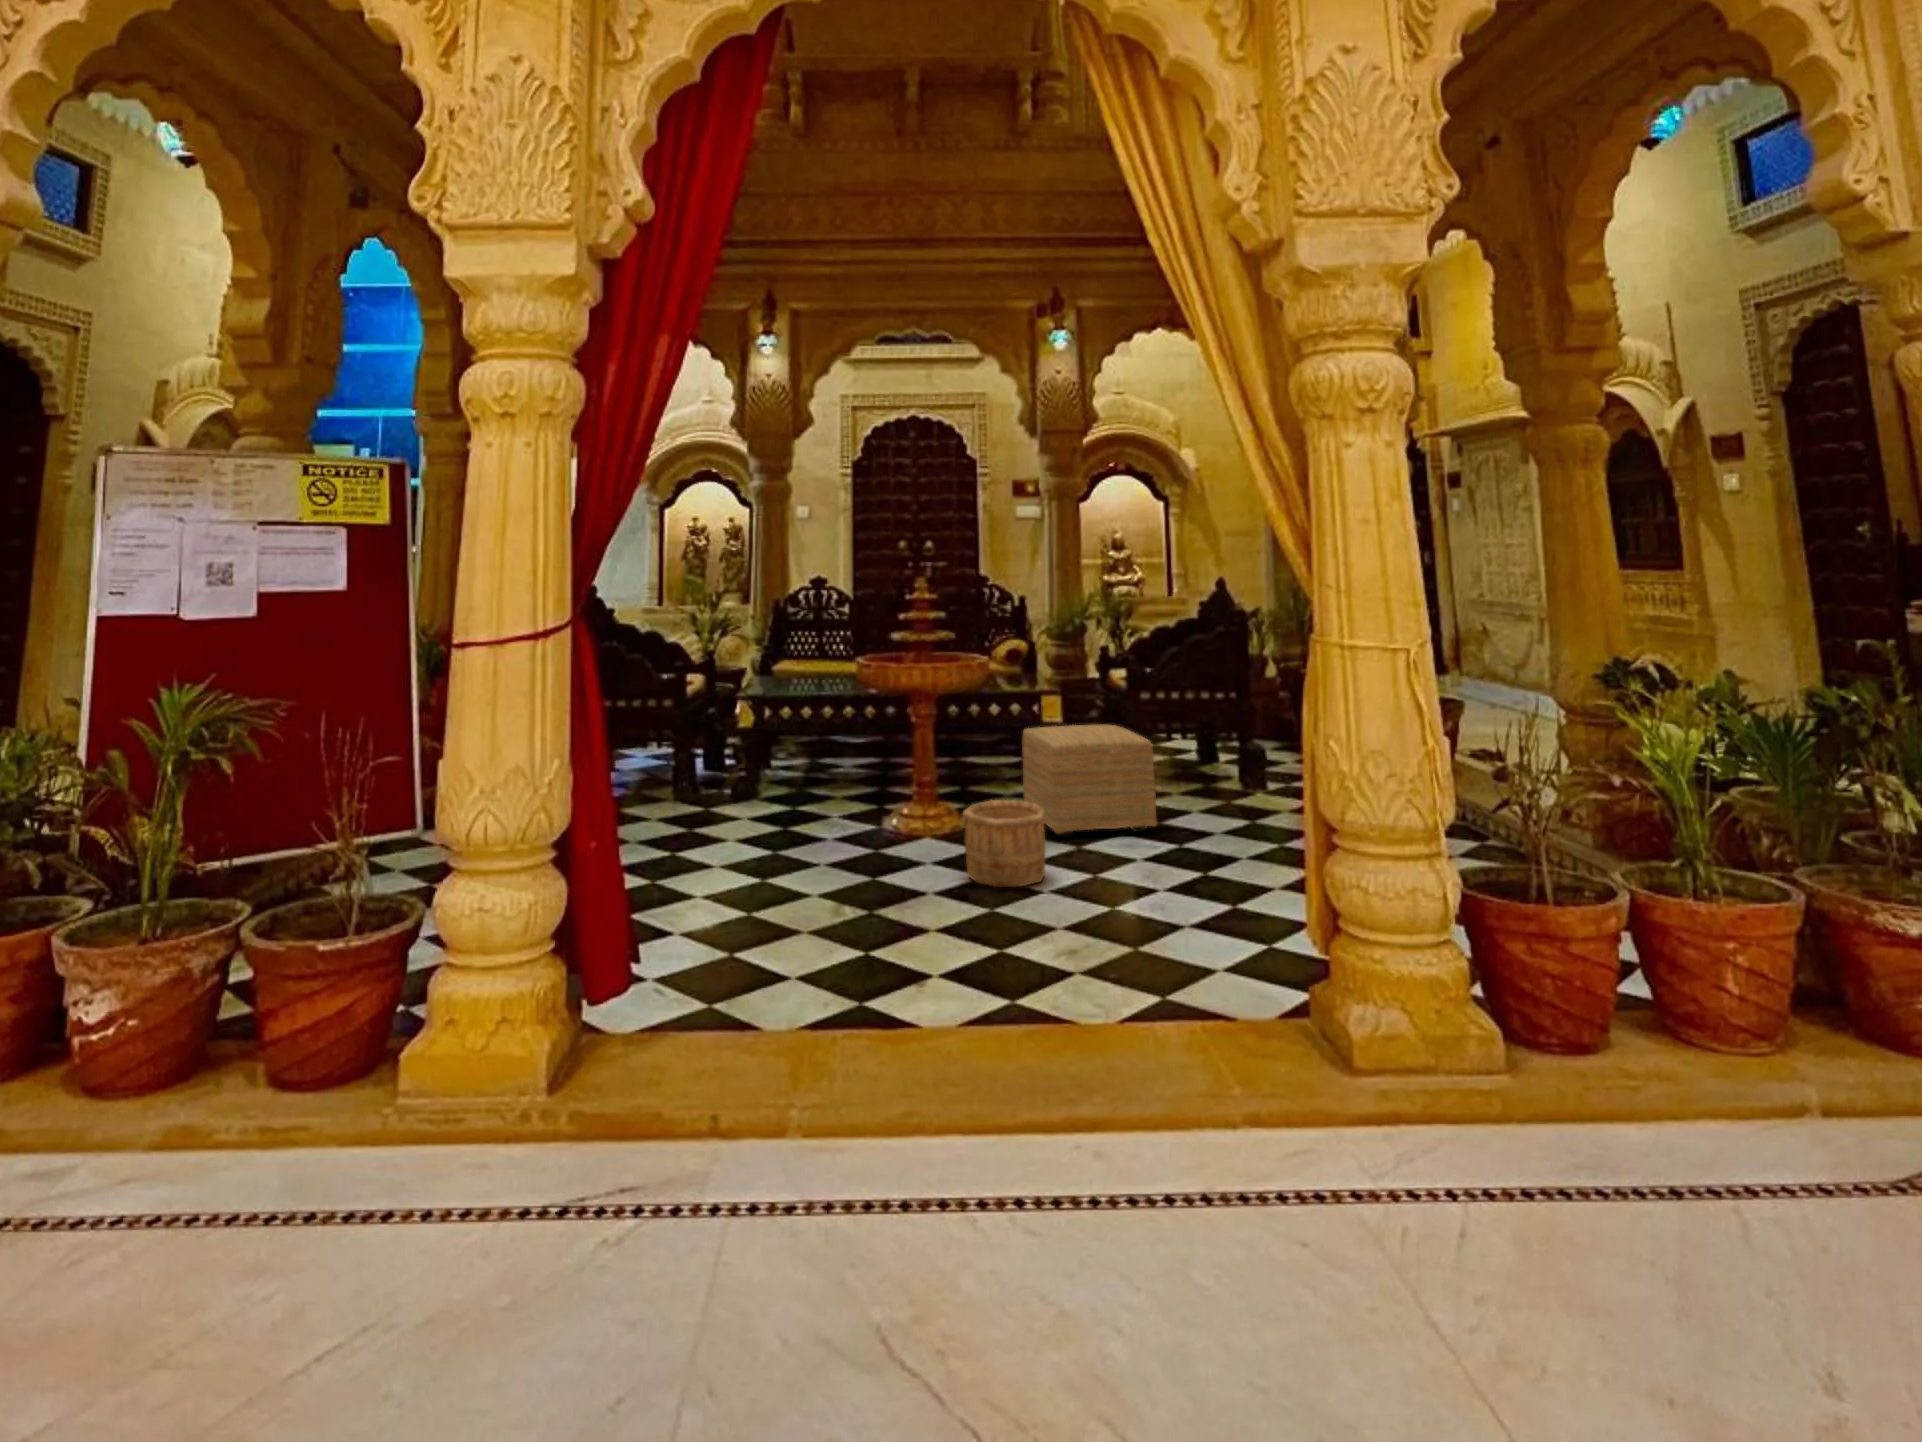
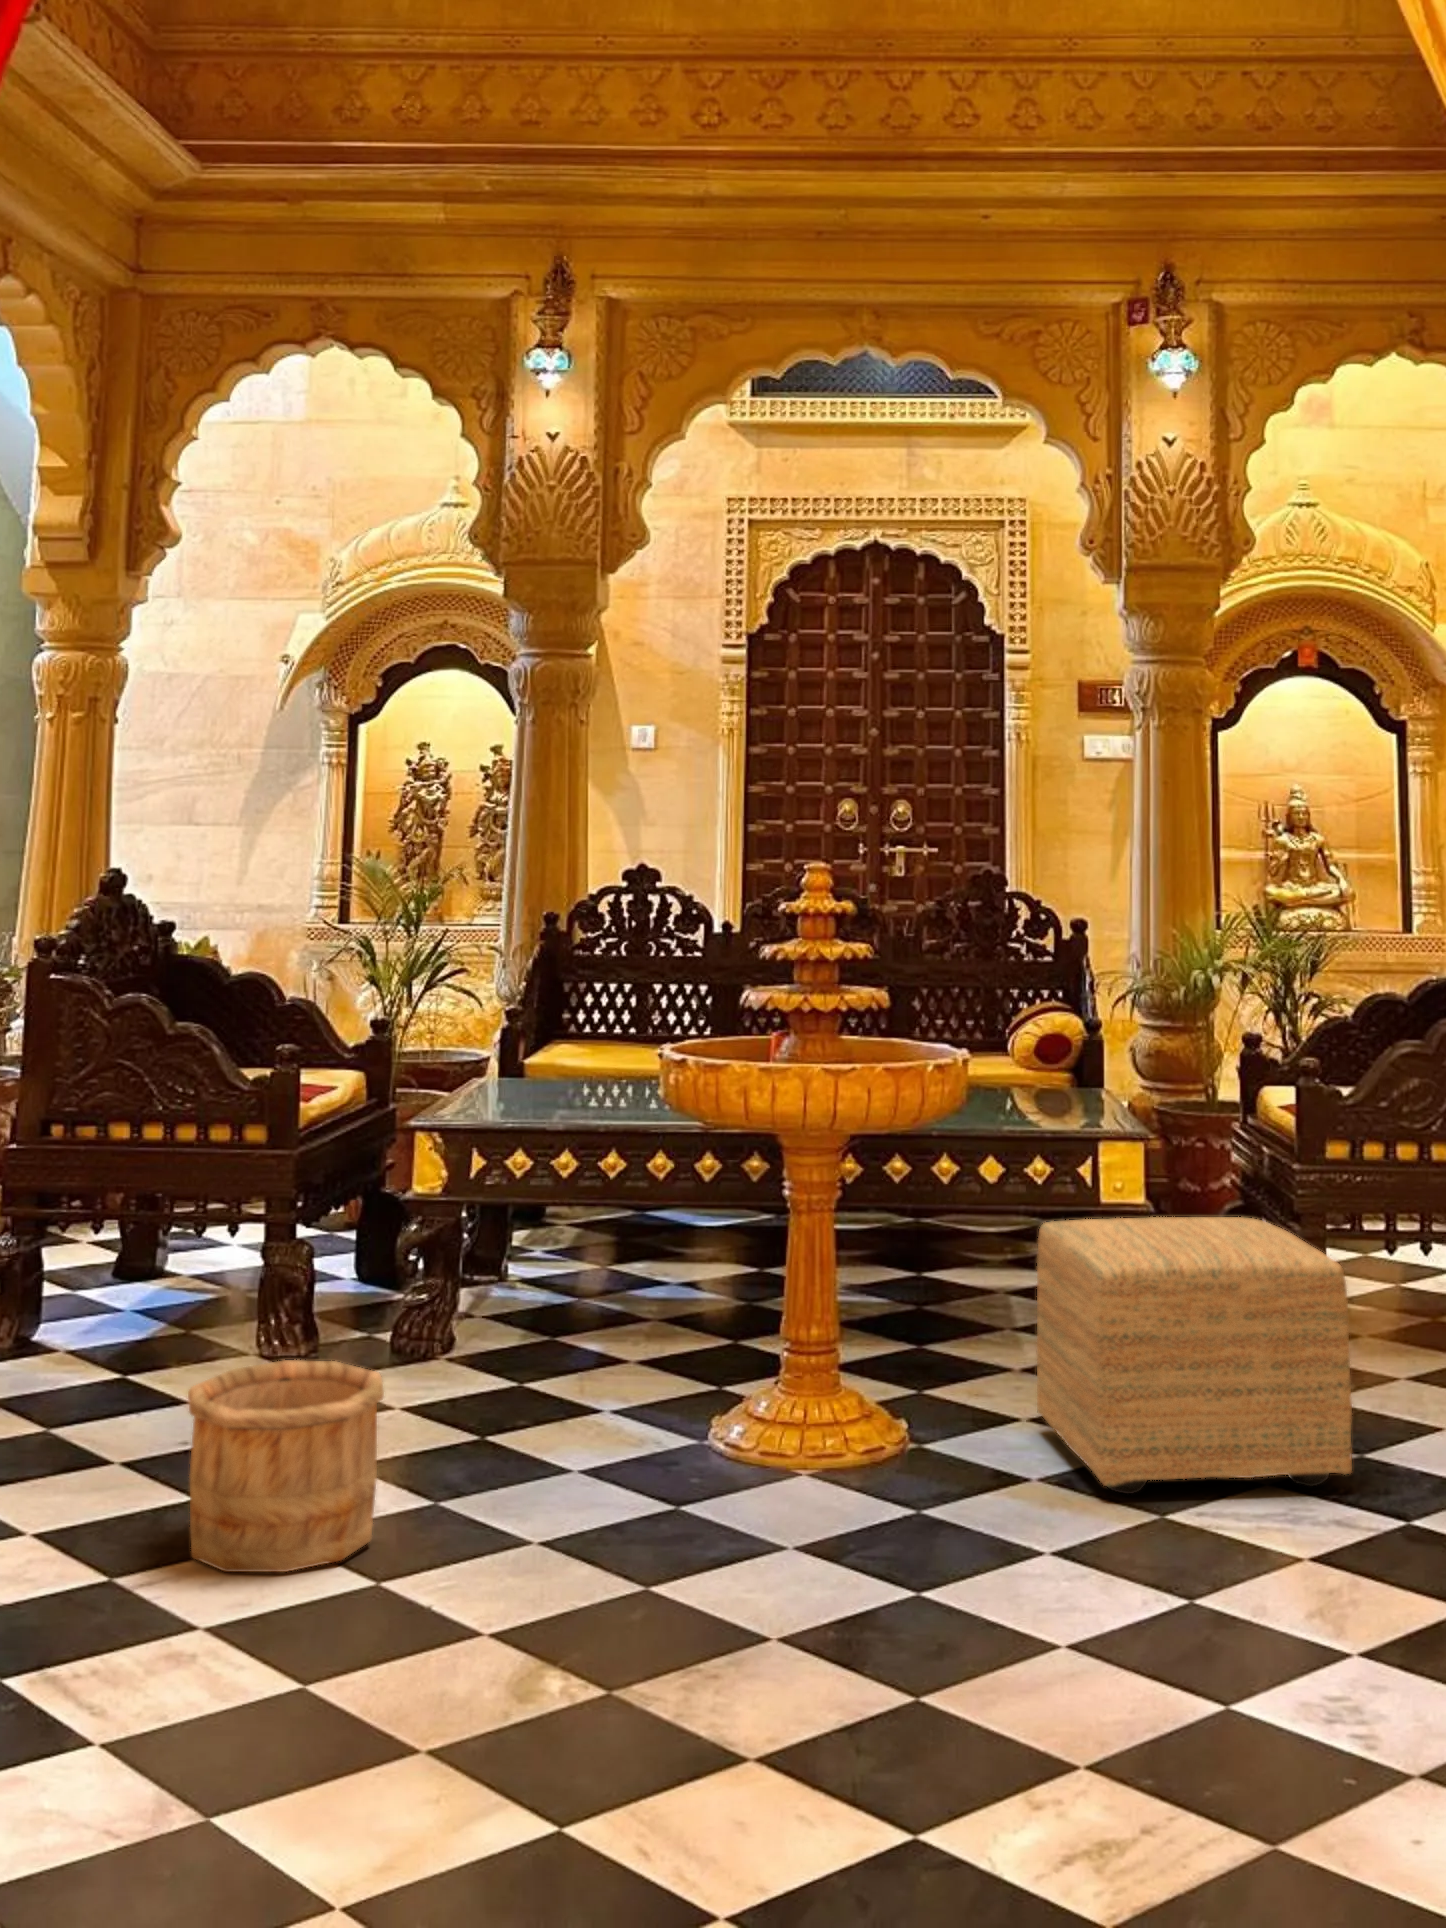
wooden bucket: present [963,800,1046,887] -> present [188,1360,384,1572]

